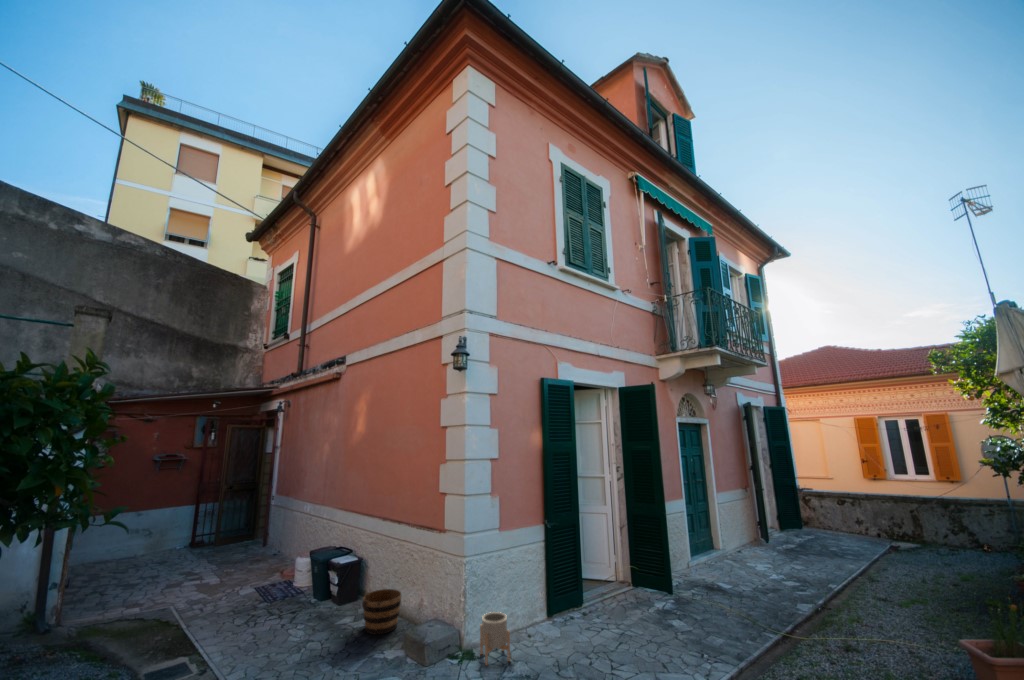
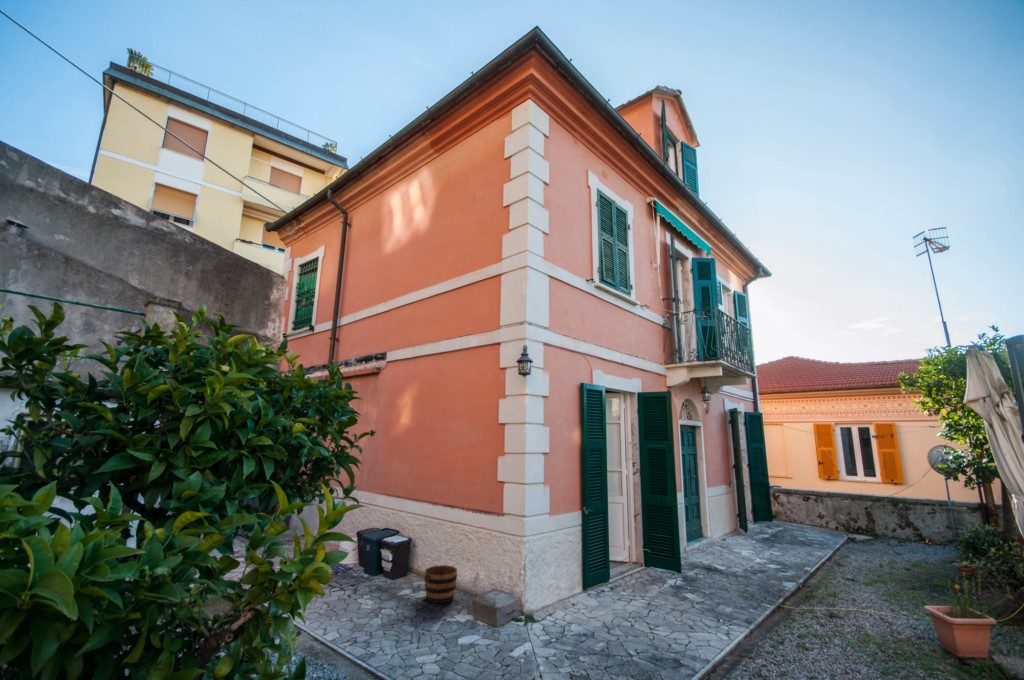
planter: present [480,612,510,665] -> none [537,582,565,625]

